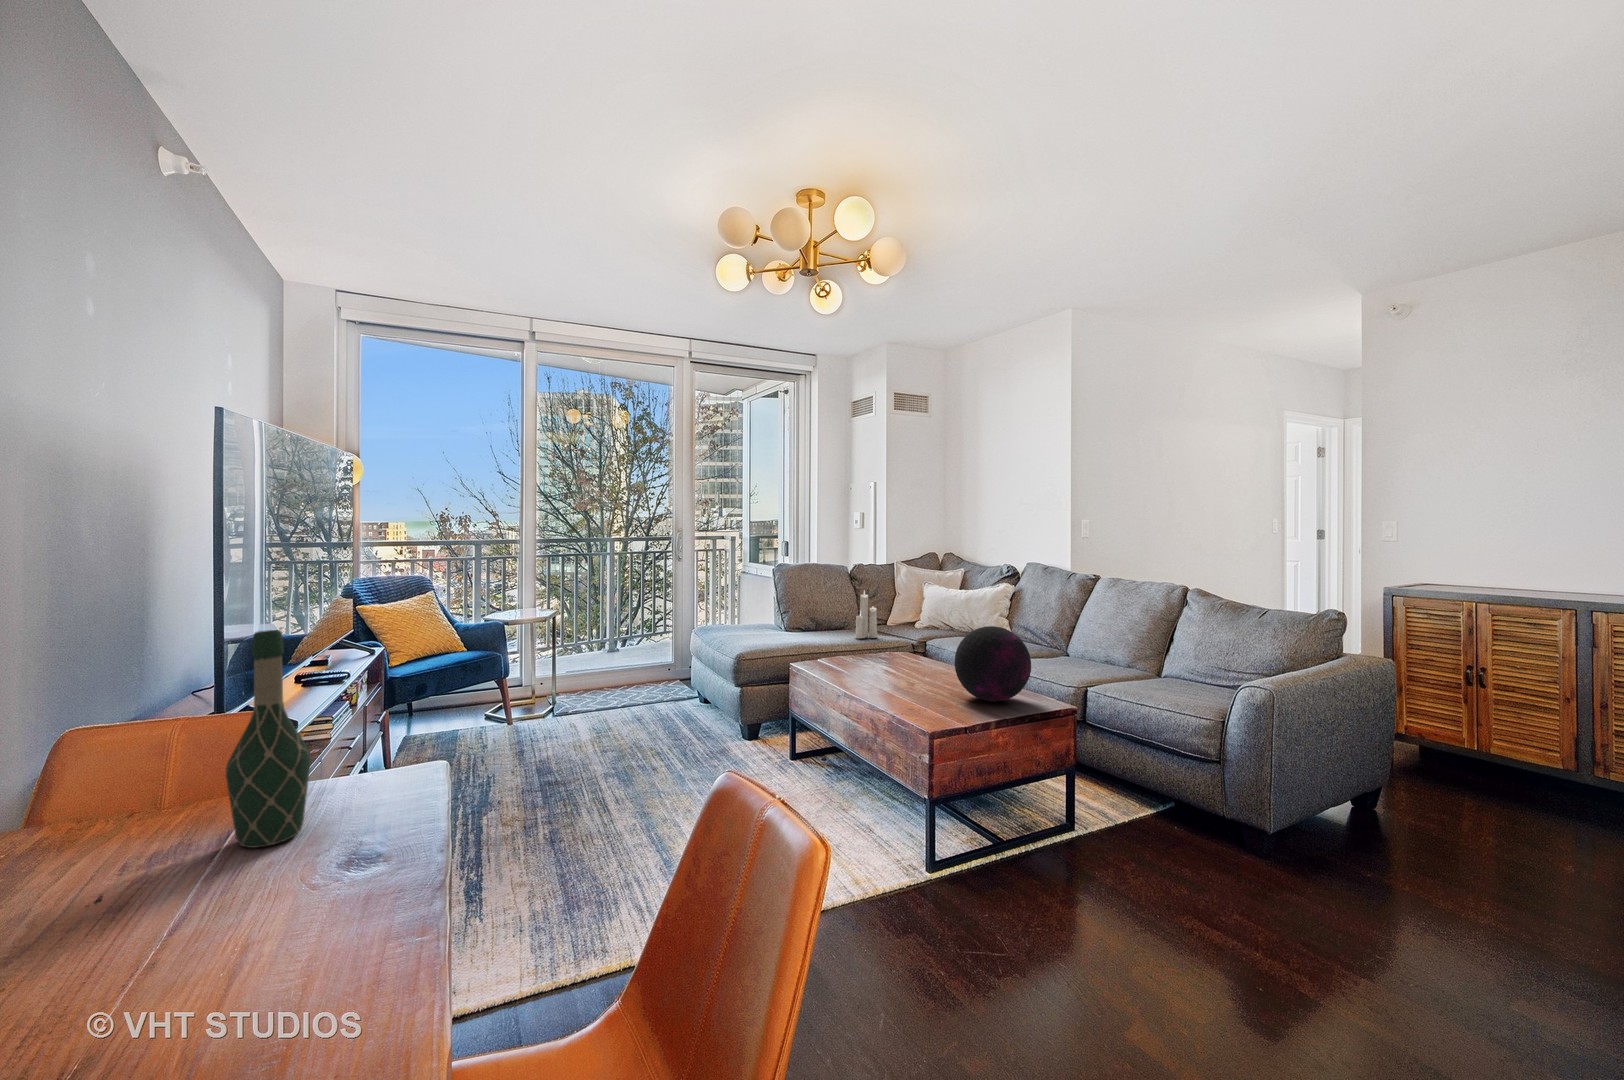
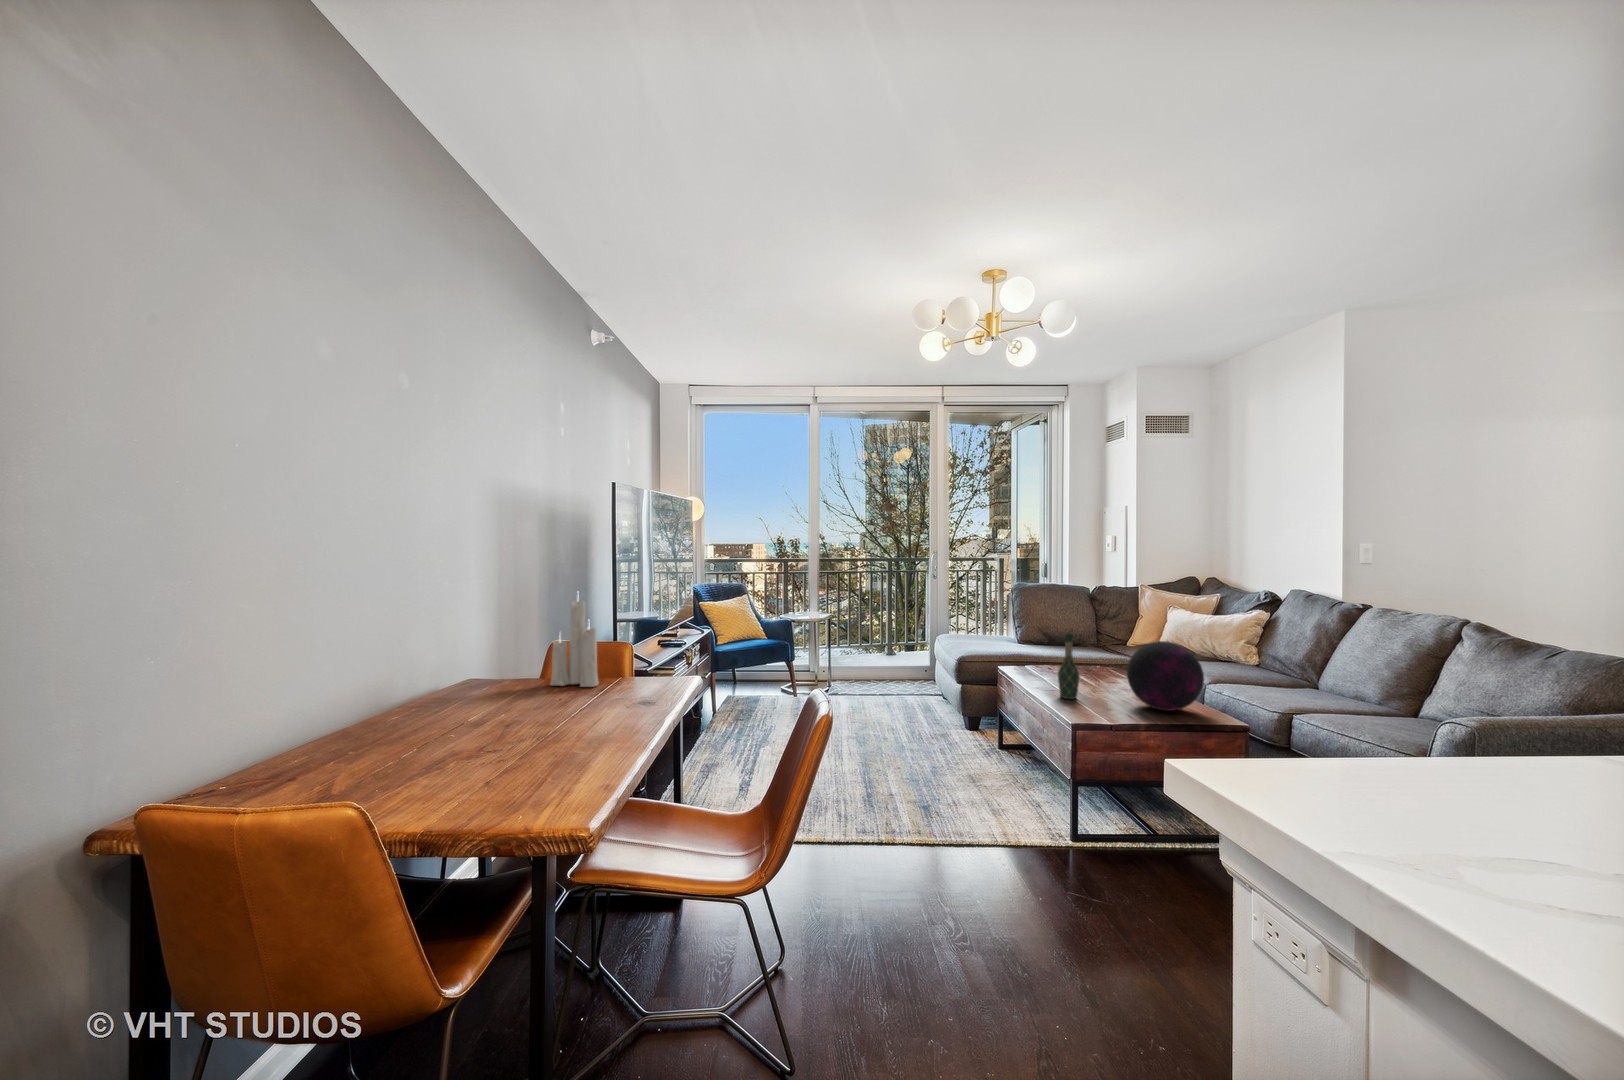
candle: present [855,592,877,639] -> present [550,595,599,687]
wine bottle: present [225,630,311,848] -> present [1058,633,1080,699]

